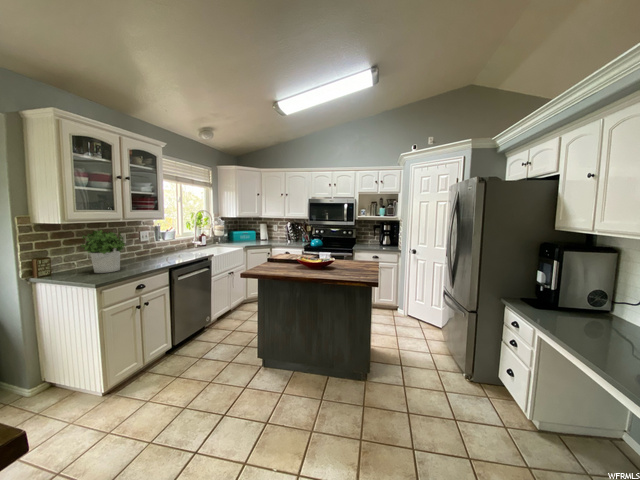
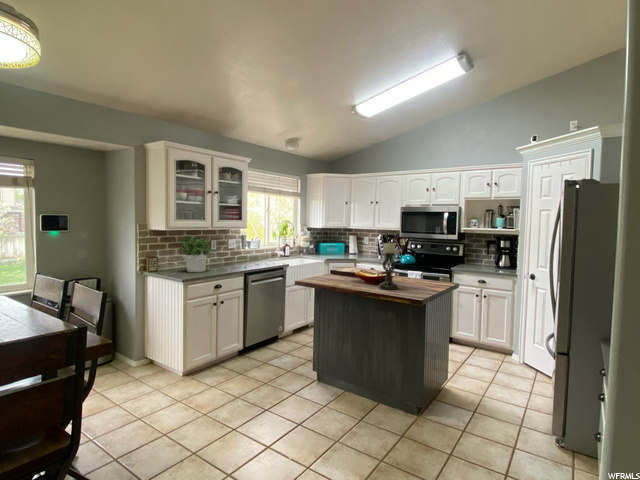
candle holder: none [325,231,342,274] -> present [379,242,399,290]

